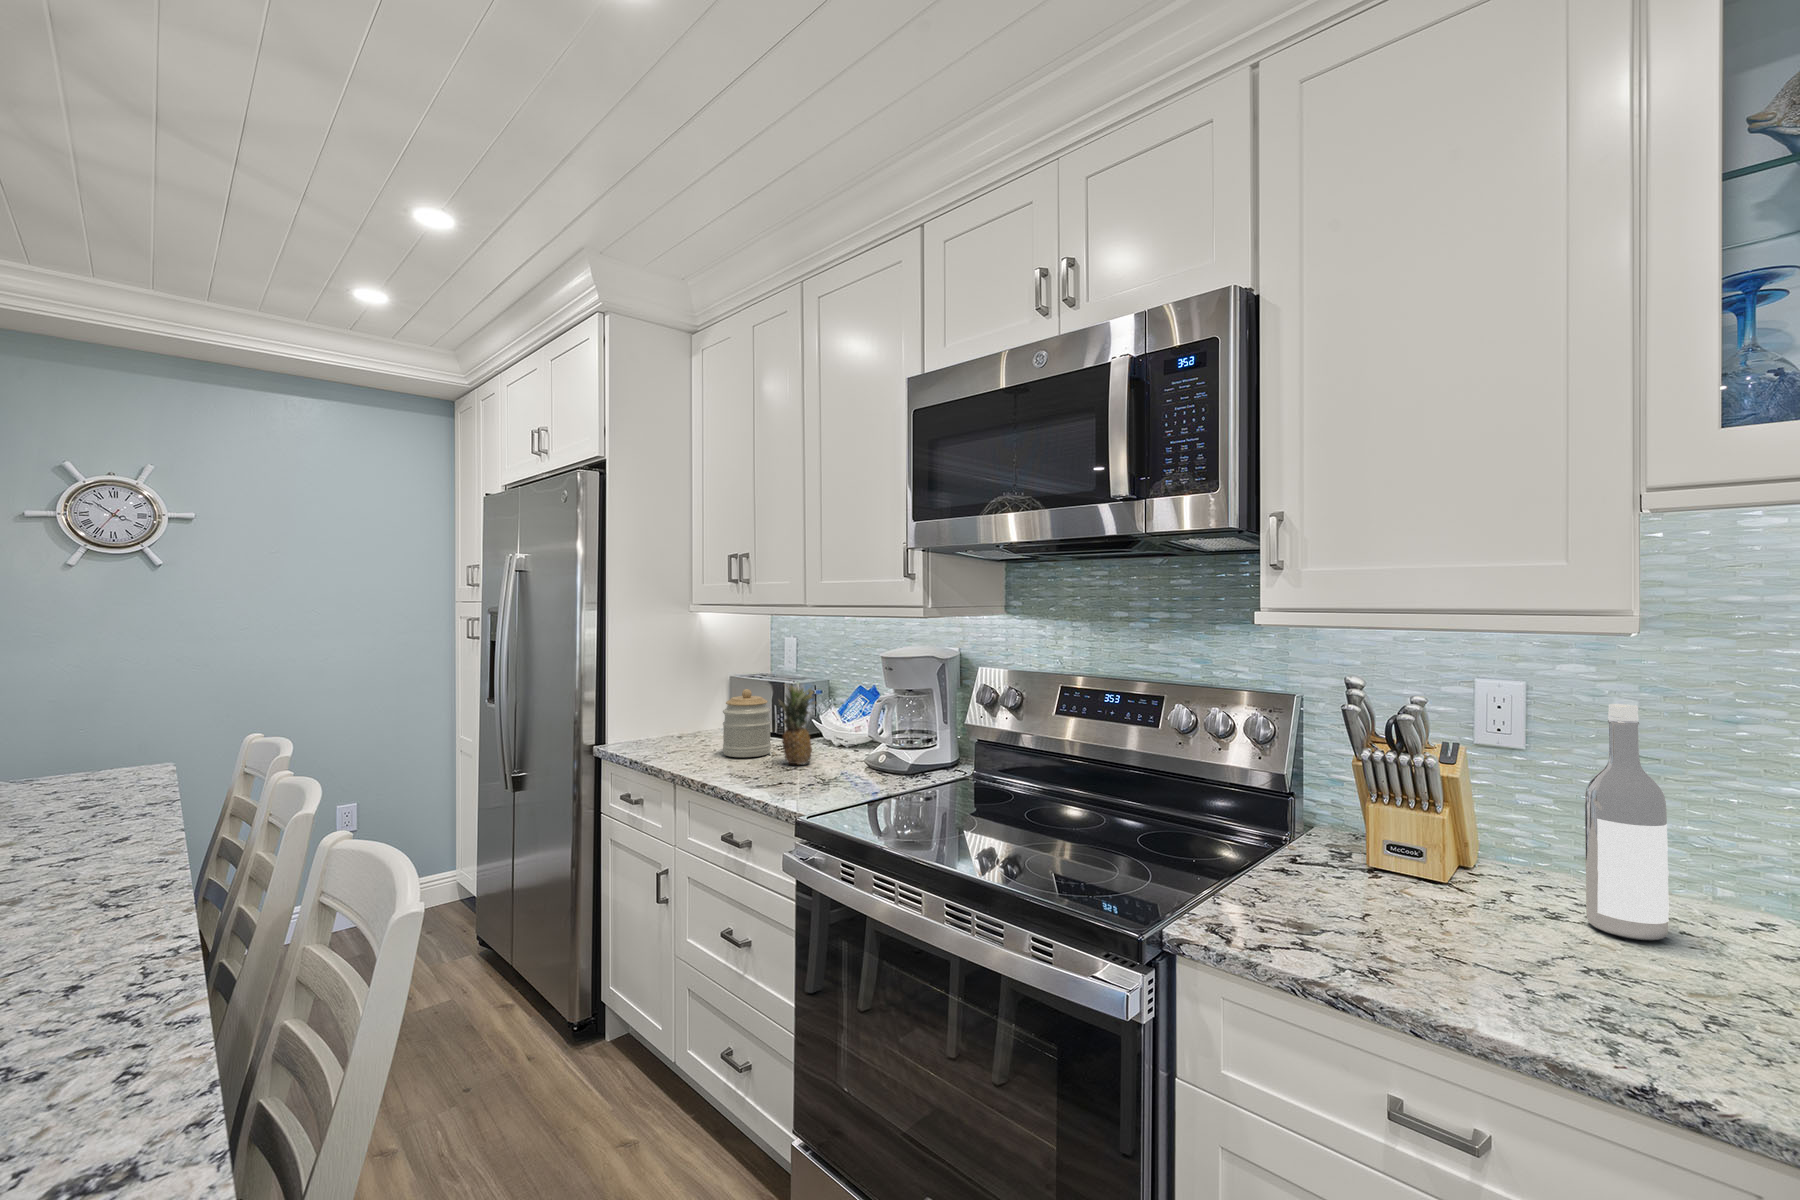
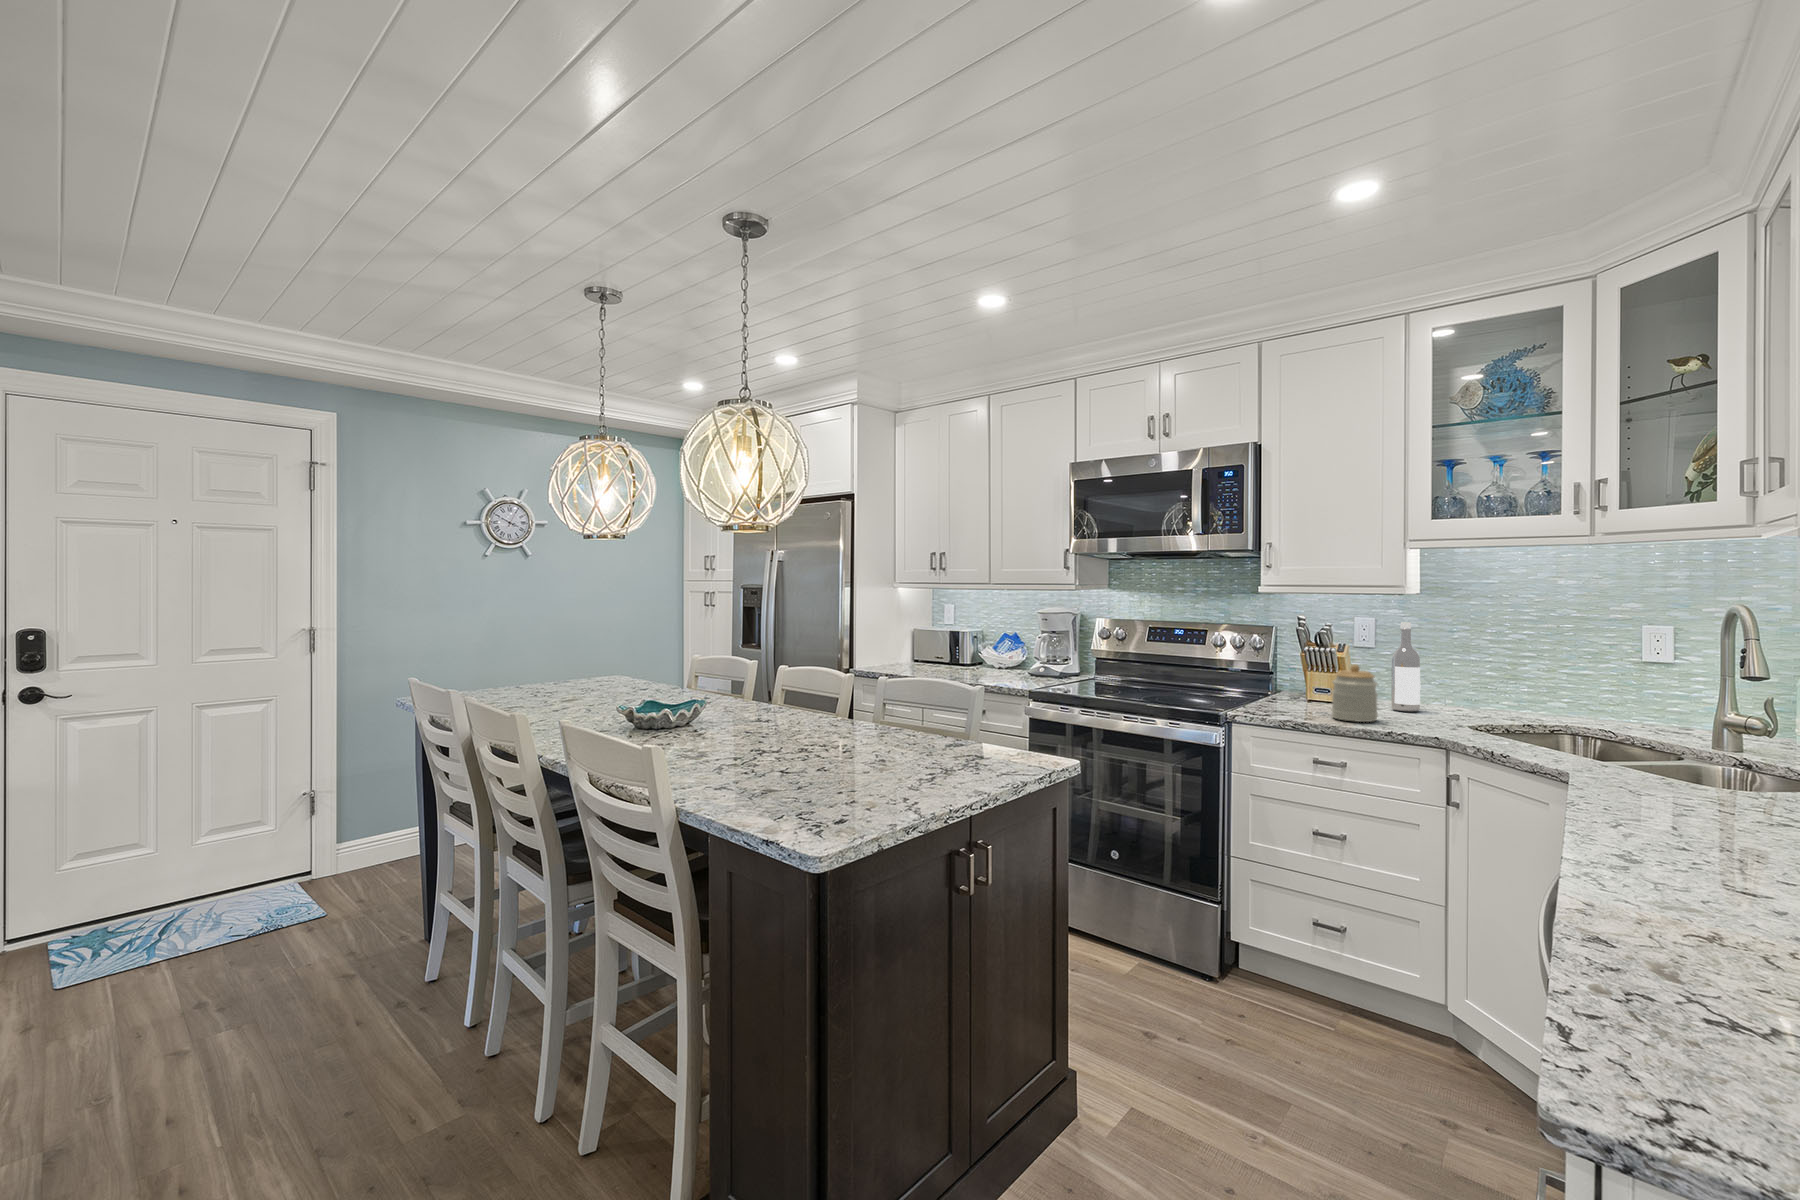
fruit: present [779,686,816,765] -> none [983,629,1007,674]
jar: present [723,689,771,757] -> present [1332,664,1378,722]

